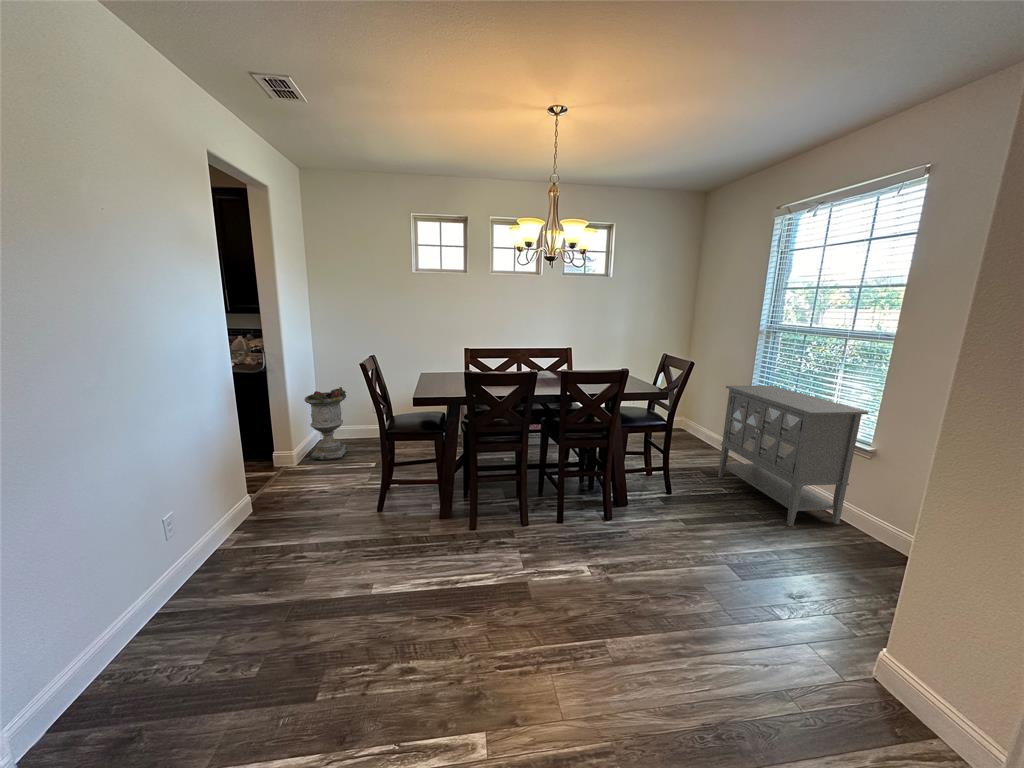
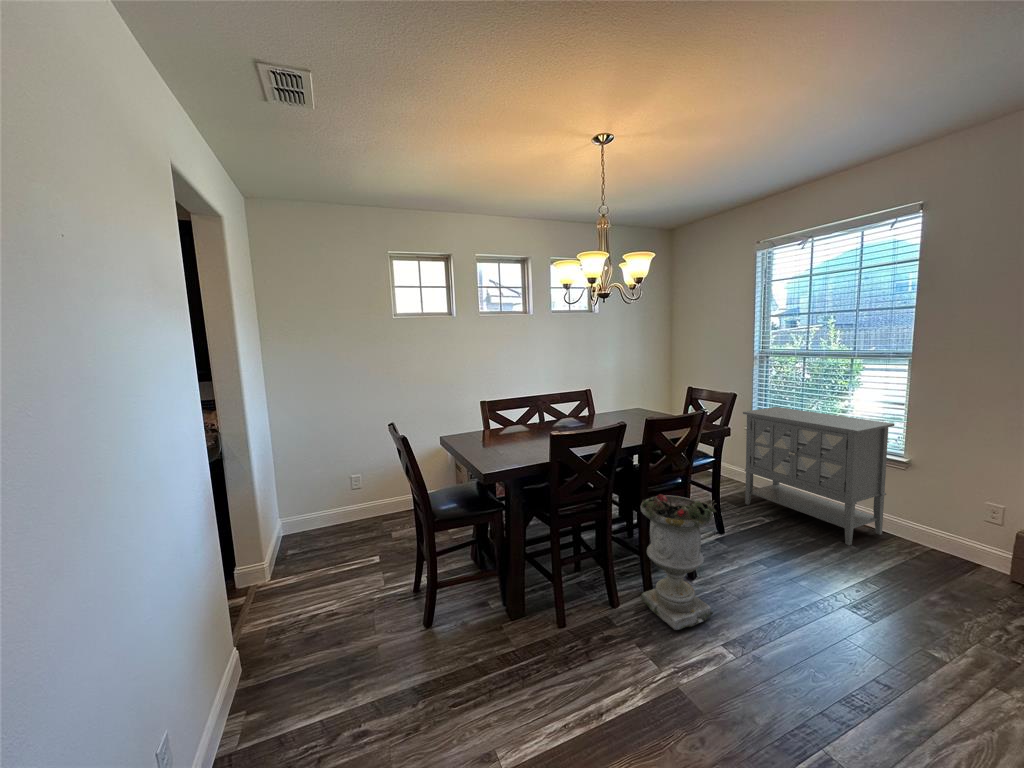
planter: present [304,387,347,460] -> present [641,494,716,630]

